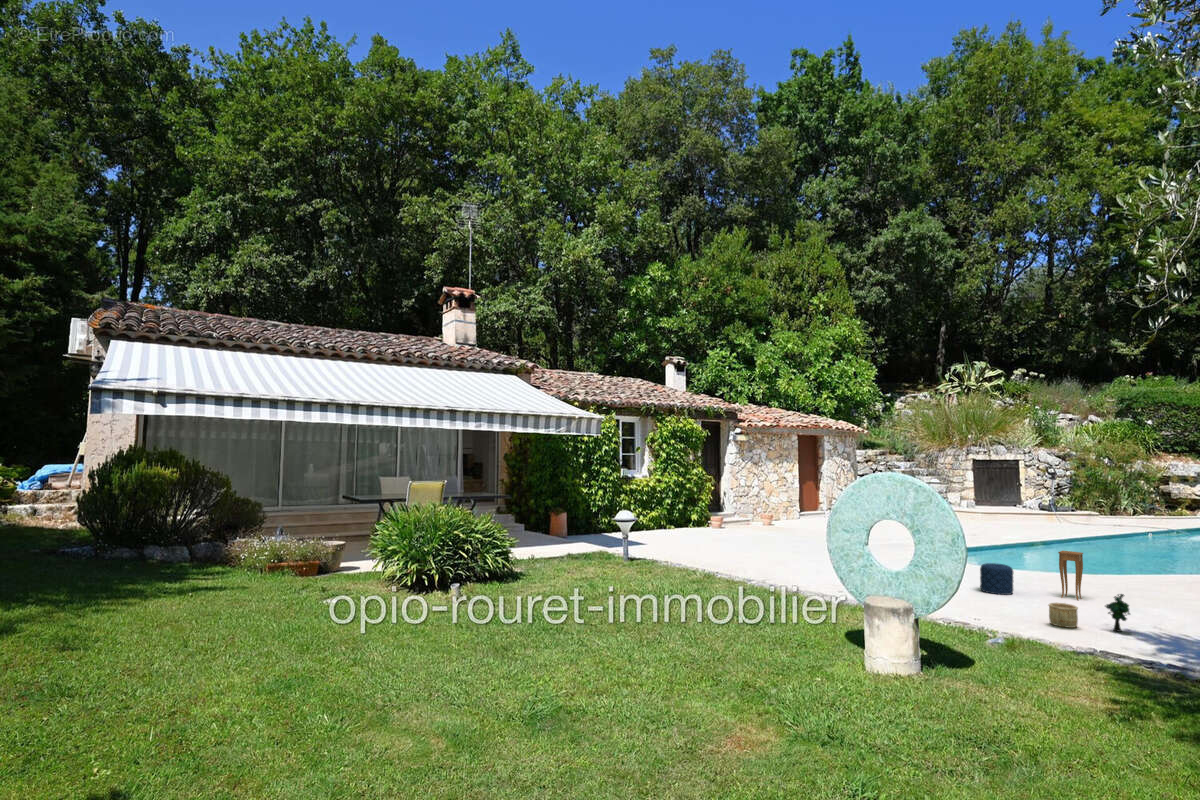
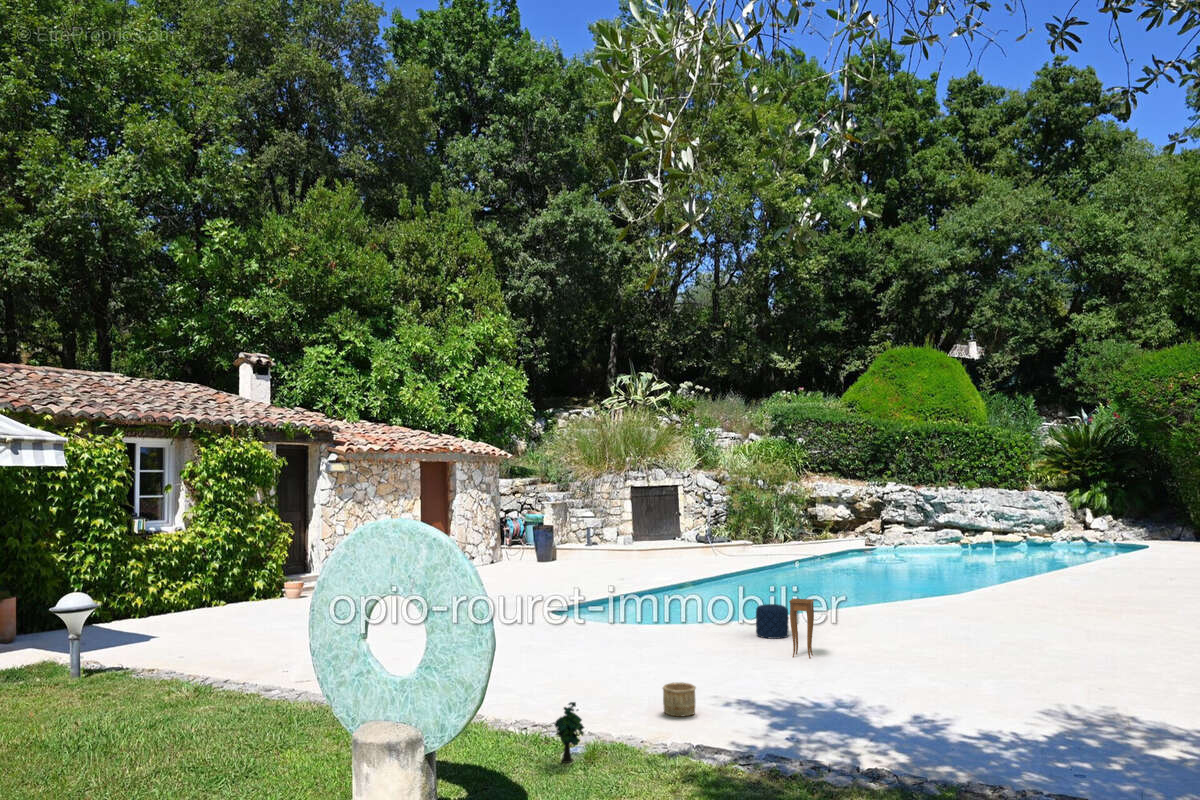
side table: present [1058,551,1083,600] -> present [789,599,814,658]
pouf: present [980,563,1013,595] -> present [756,604,789,639]
decorative plant: present [1105,594,1130,632] -> present [552,702,584,763]

